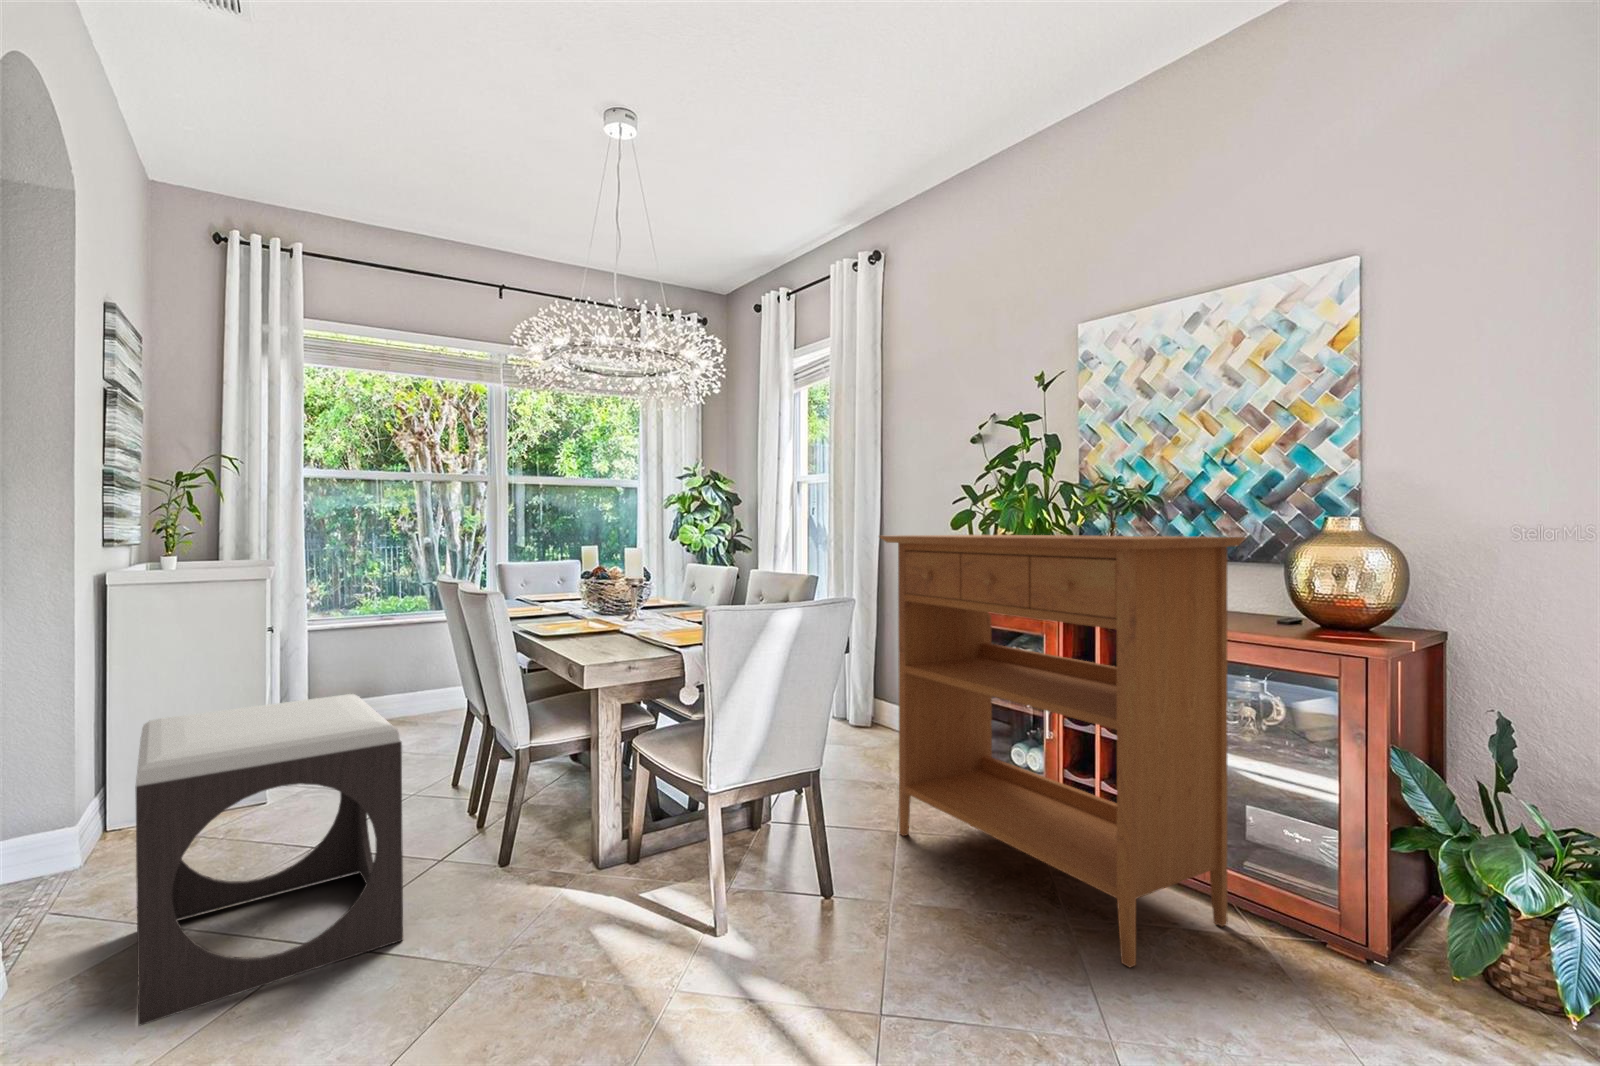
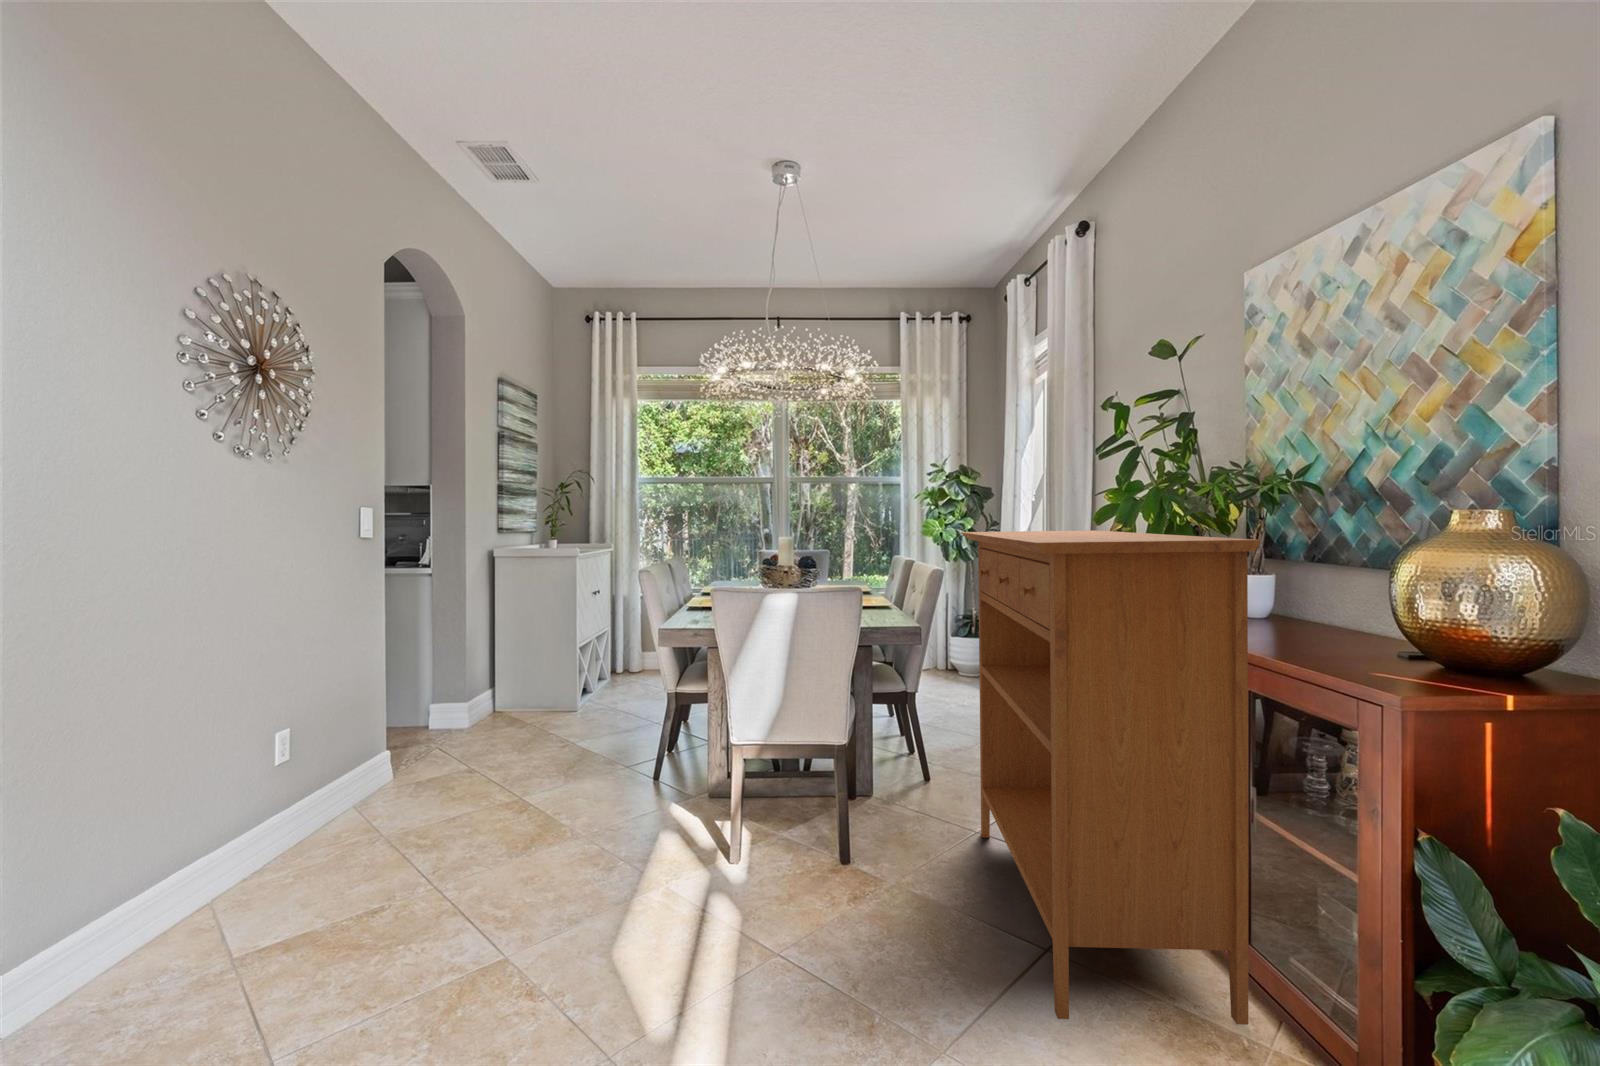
footstool: present [136,694,403,1026] -> none [406,644,582,827]

